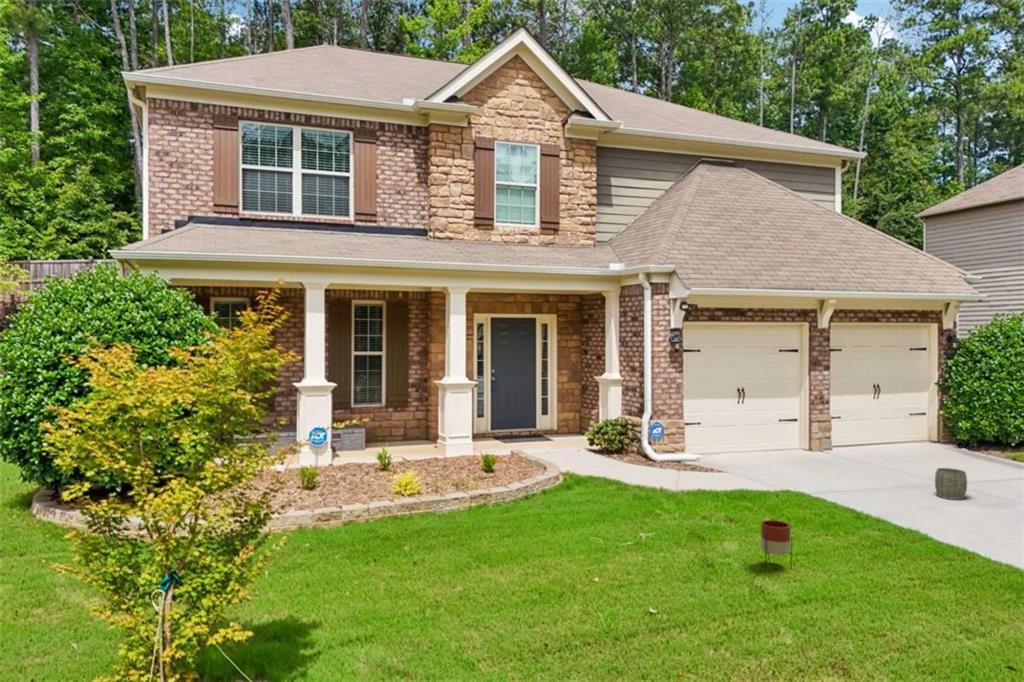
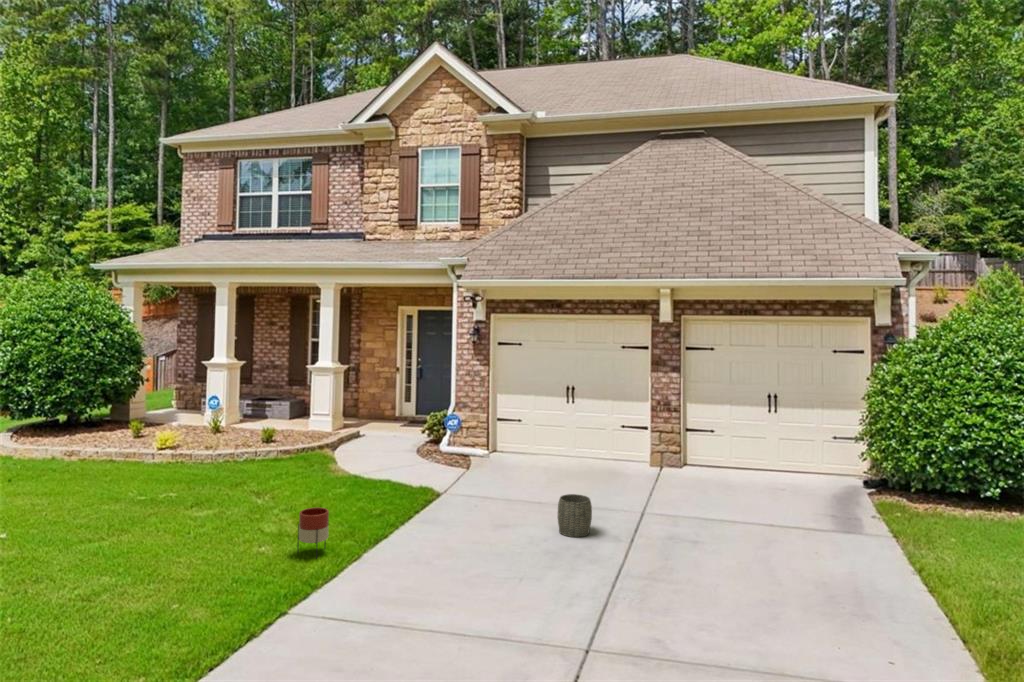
planter: present [761,520,792,567] -> present [297,507,329,558]

